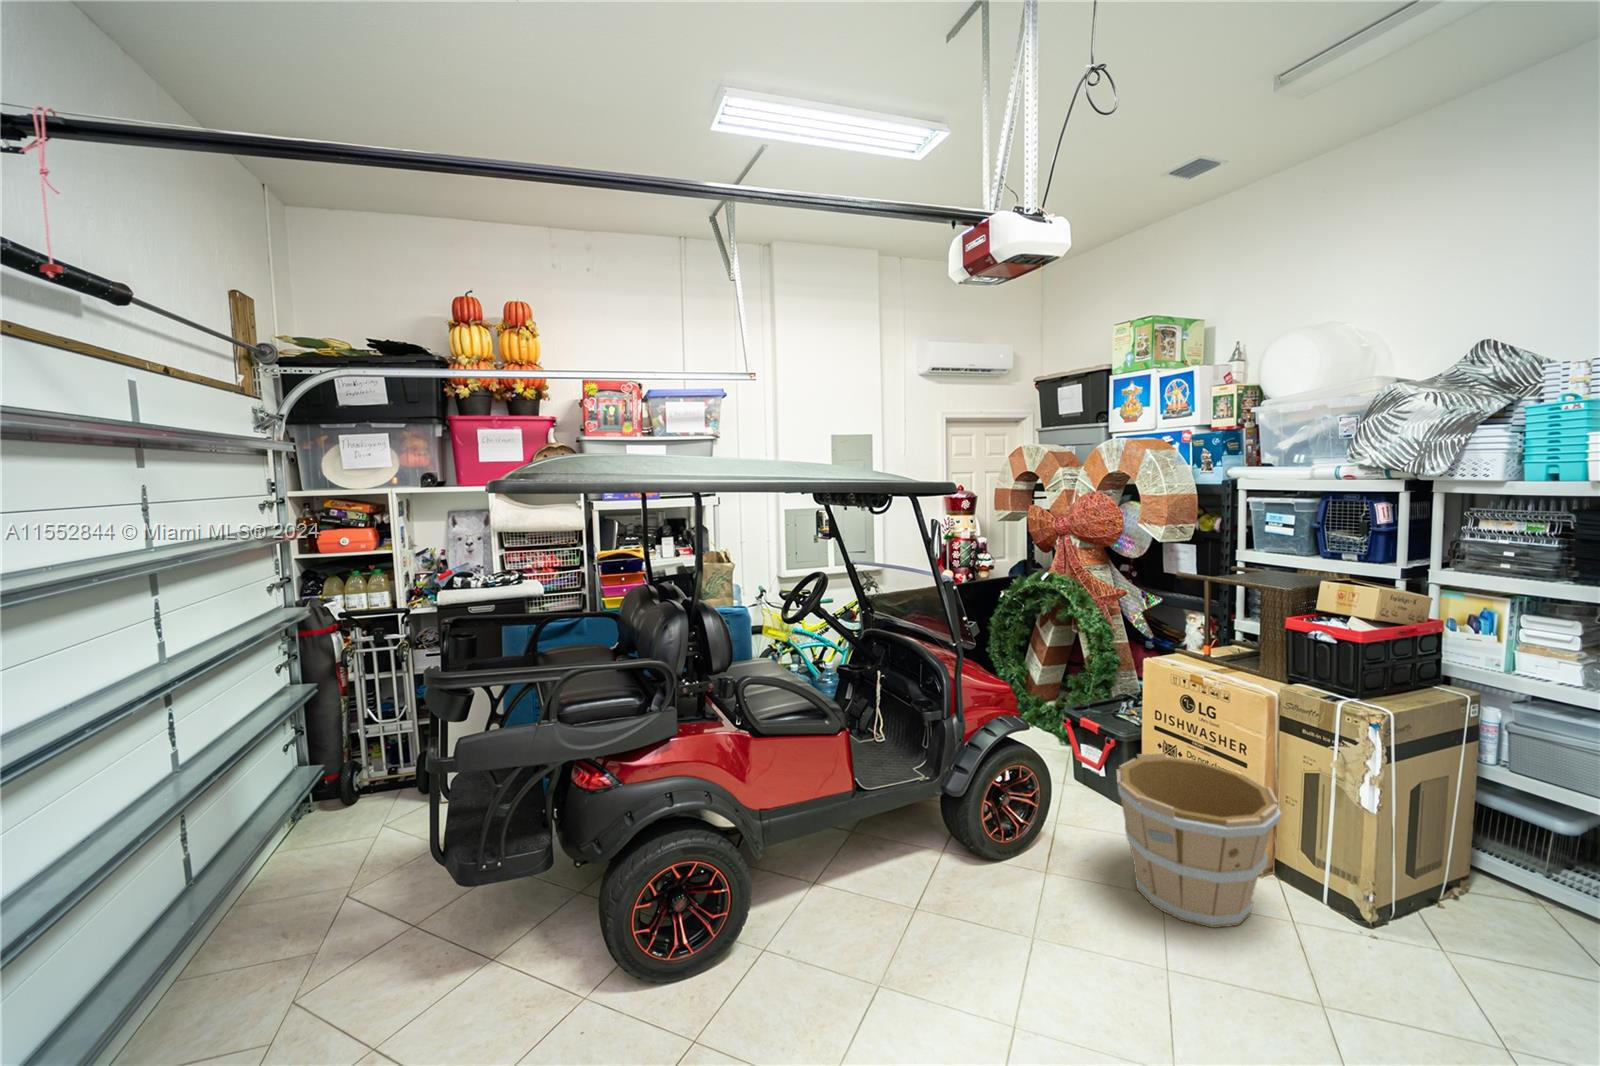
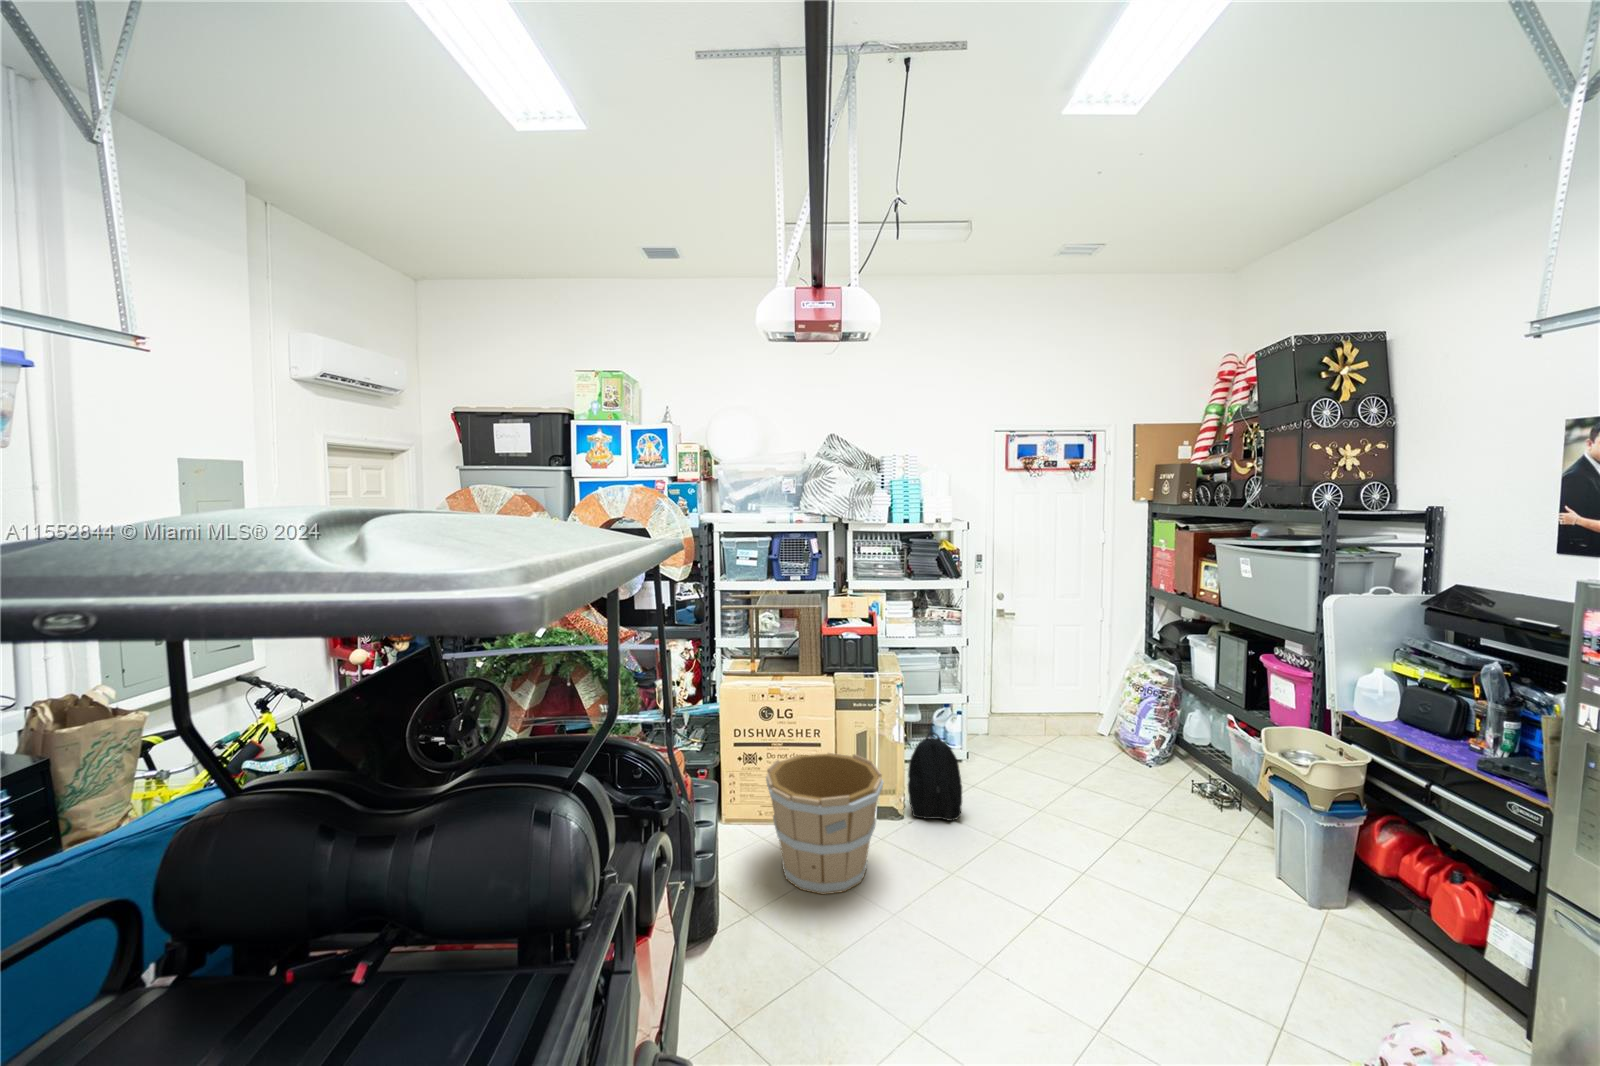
backpack: none [1411,826,1540,983] -> present [908,732,962,821]

